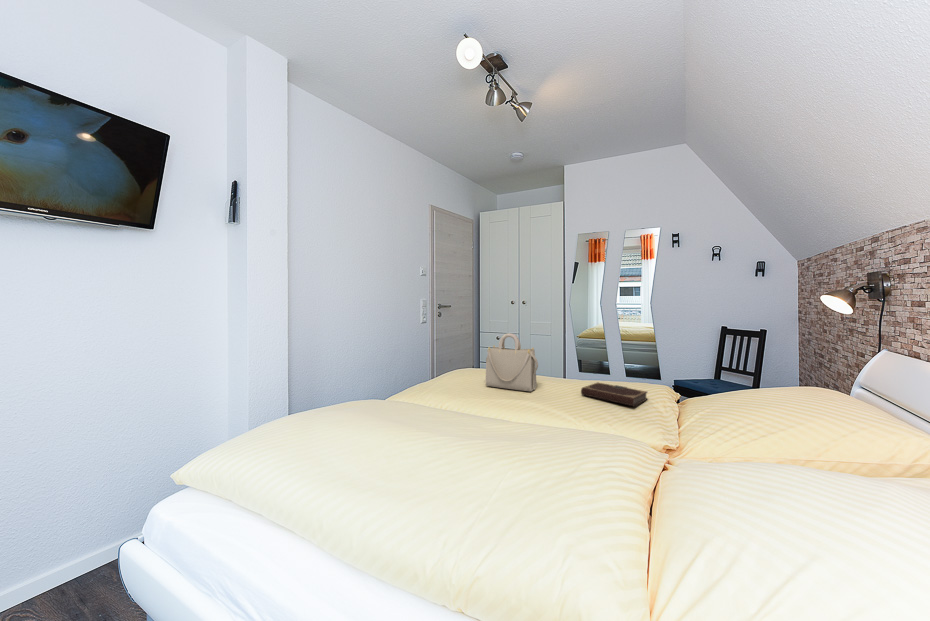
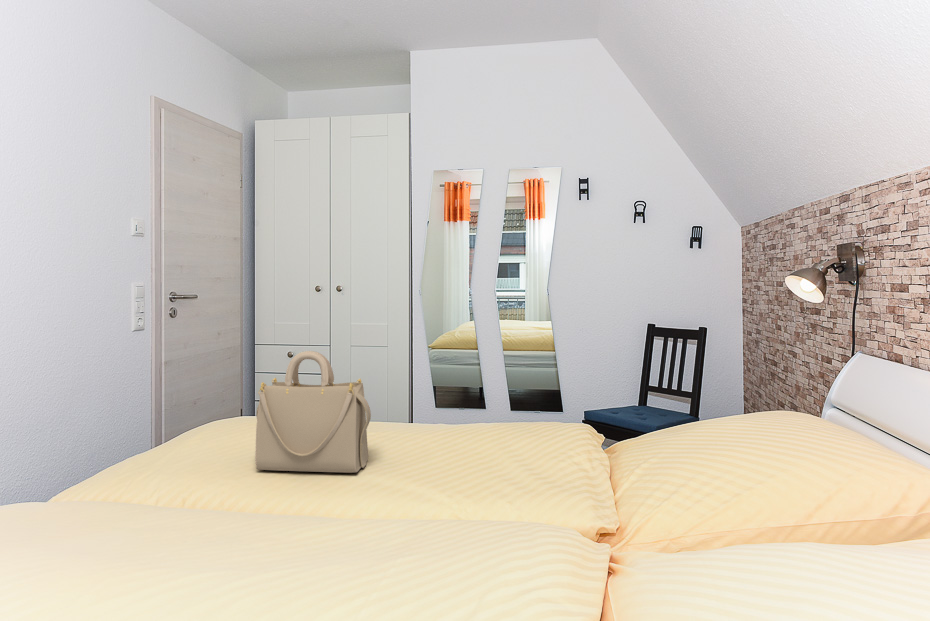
notebook: present [581,382,647,406] -> none [456,438,571,482]

